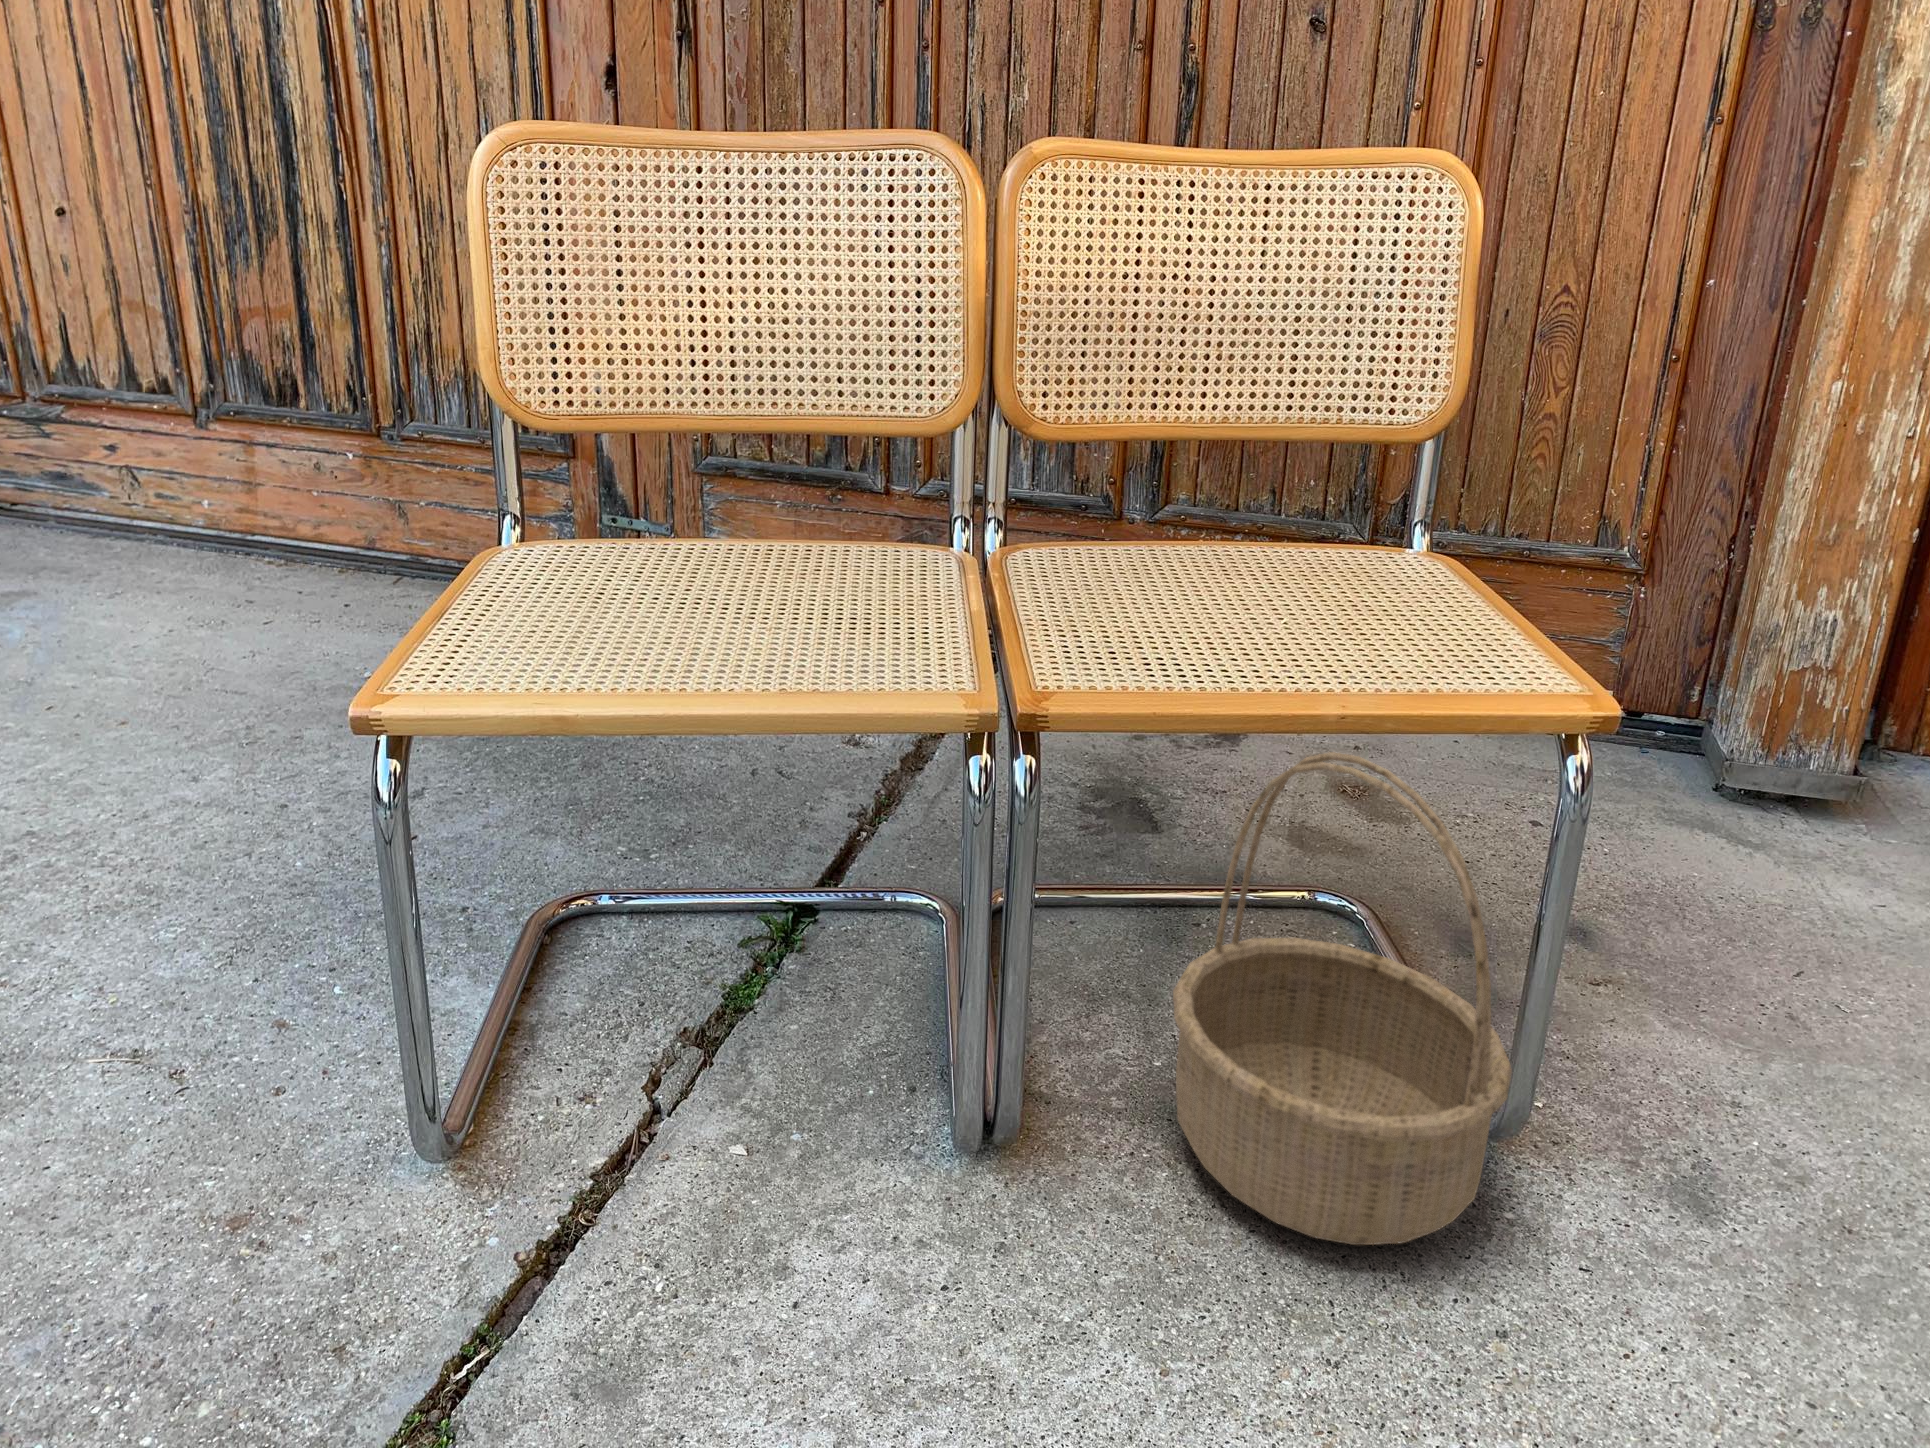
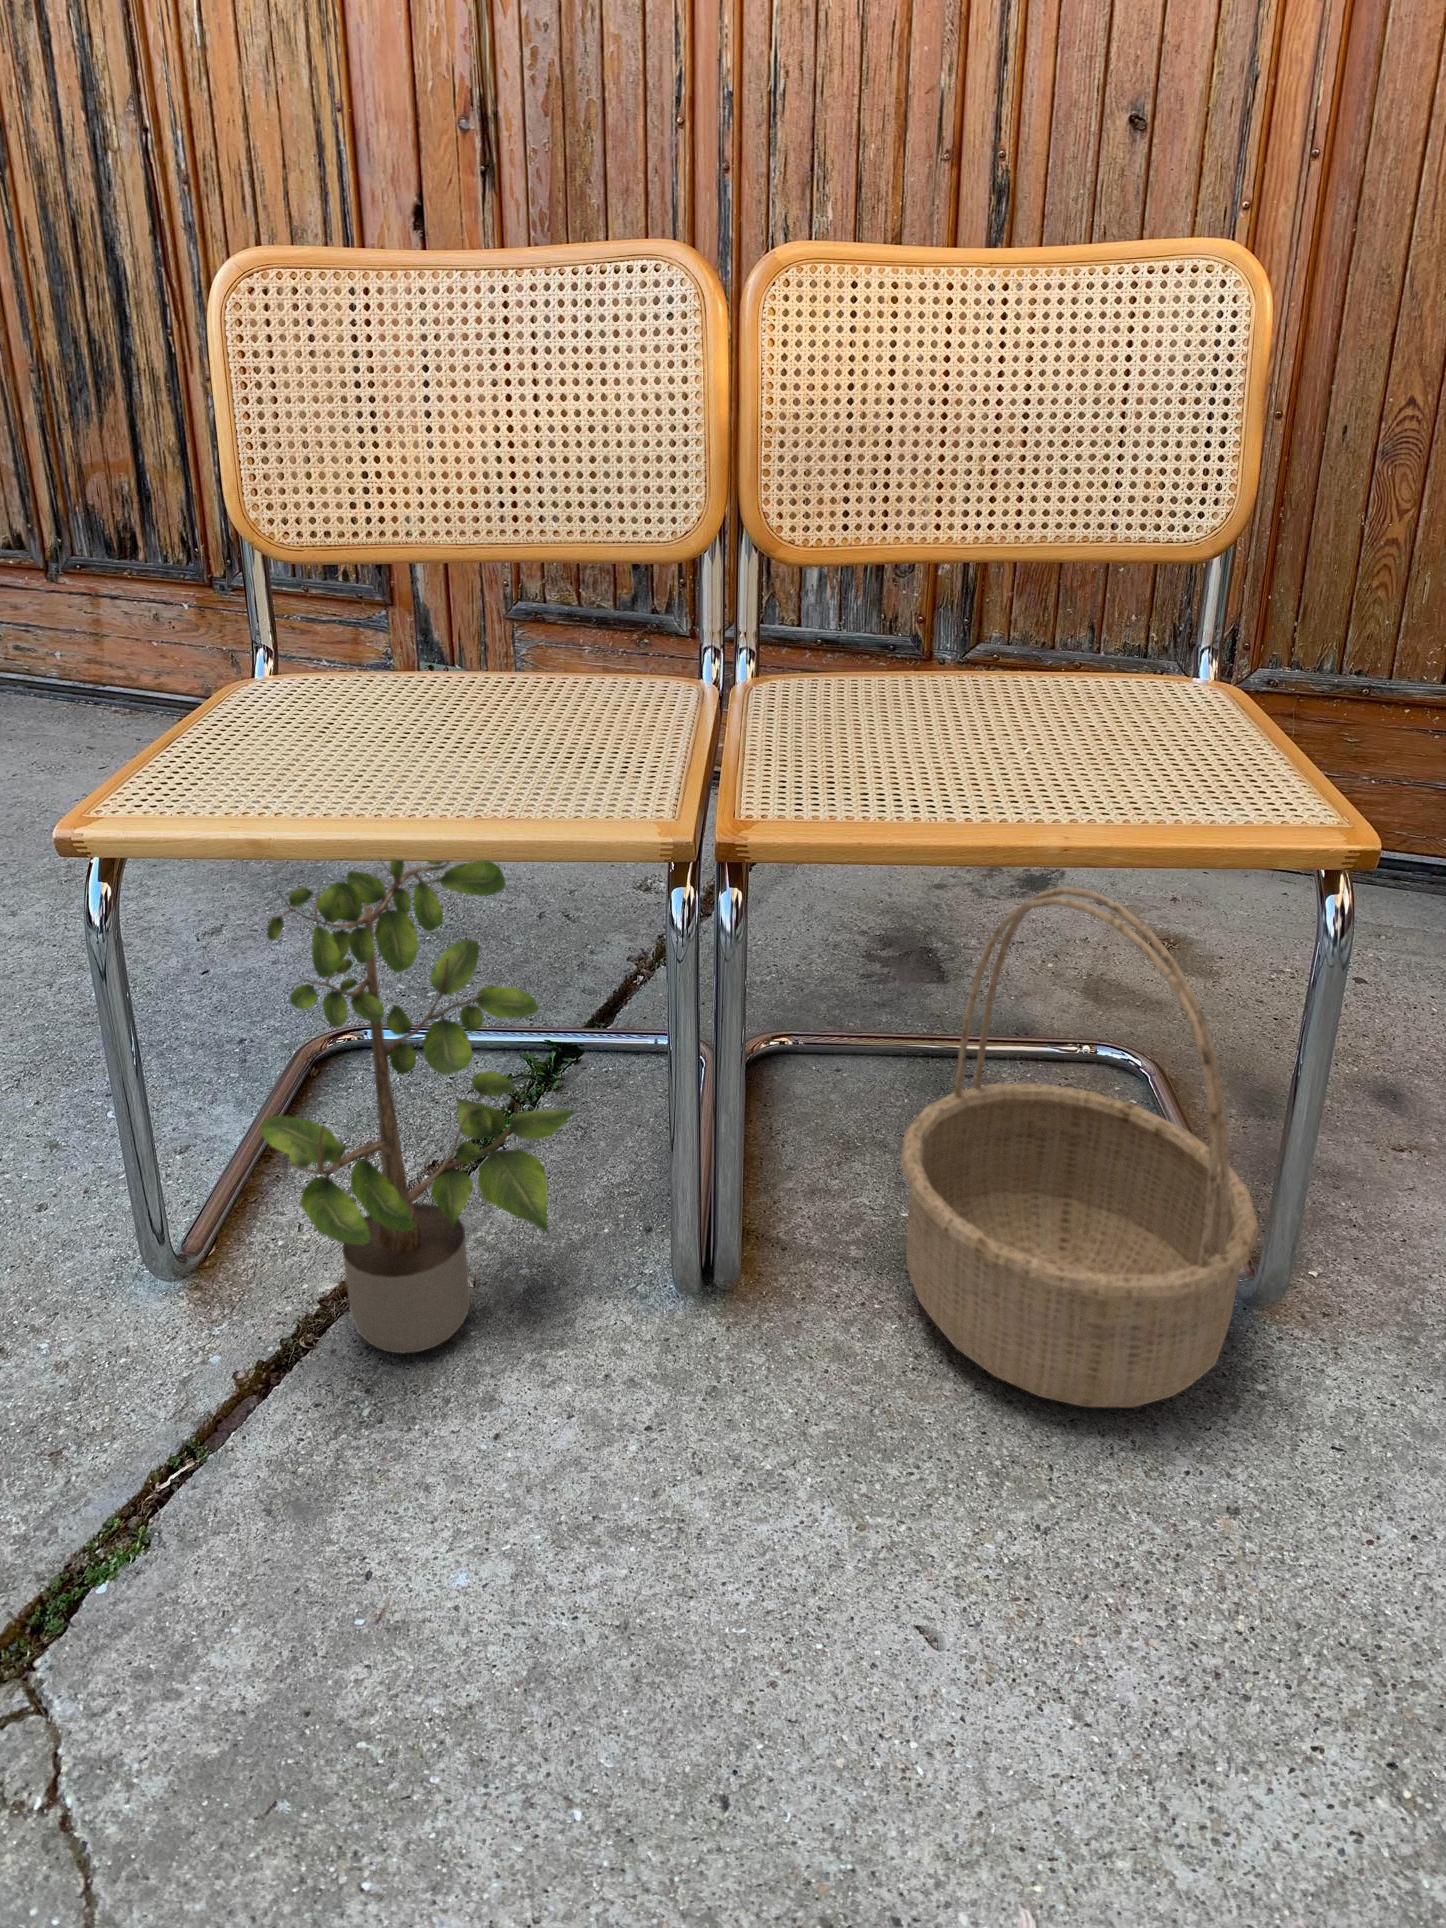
potted plant: none [551,691,861,1226] -> present [260,859,578,1353]

